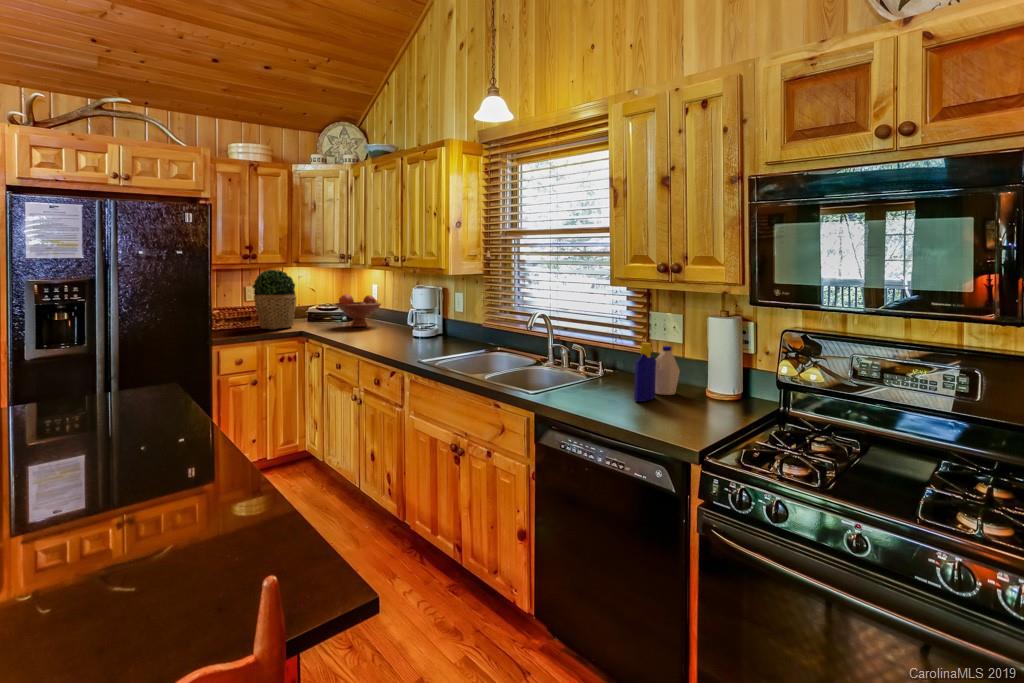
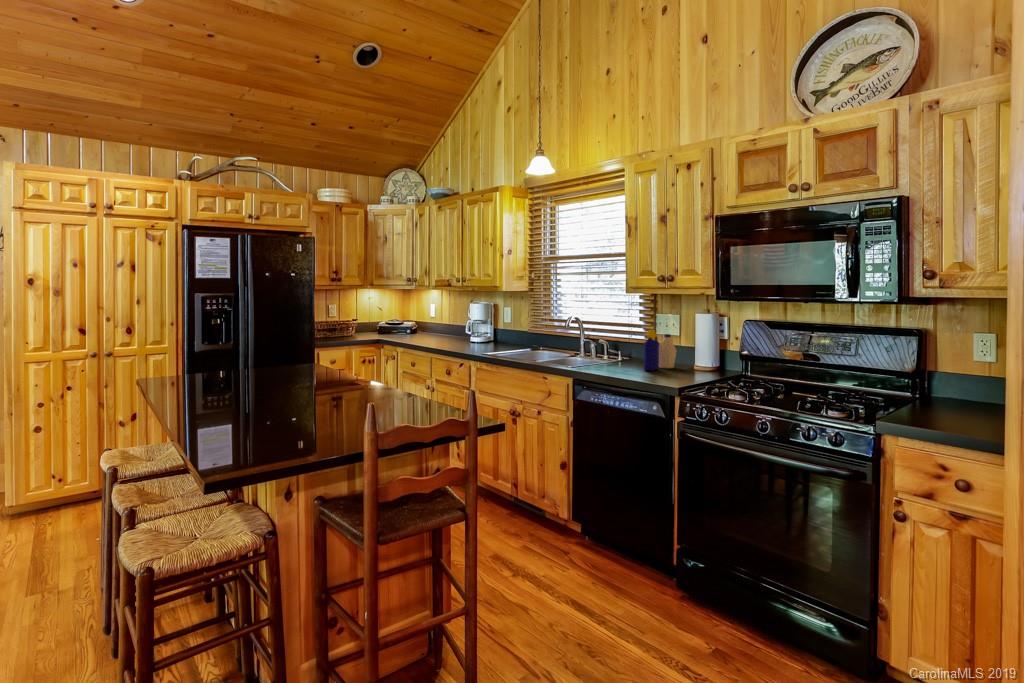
potted plant: present [252,270,296,329] -> none [338,289,372,338]
fruit bowl: present [336,294,381,327] -> none [404,310,441,336]

